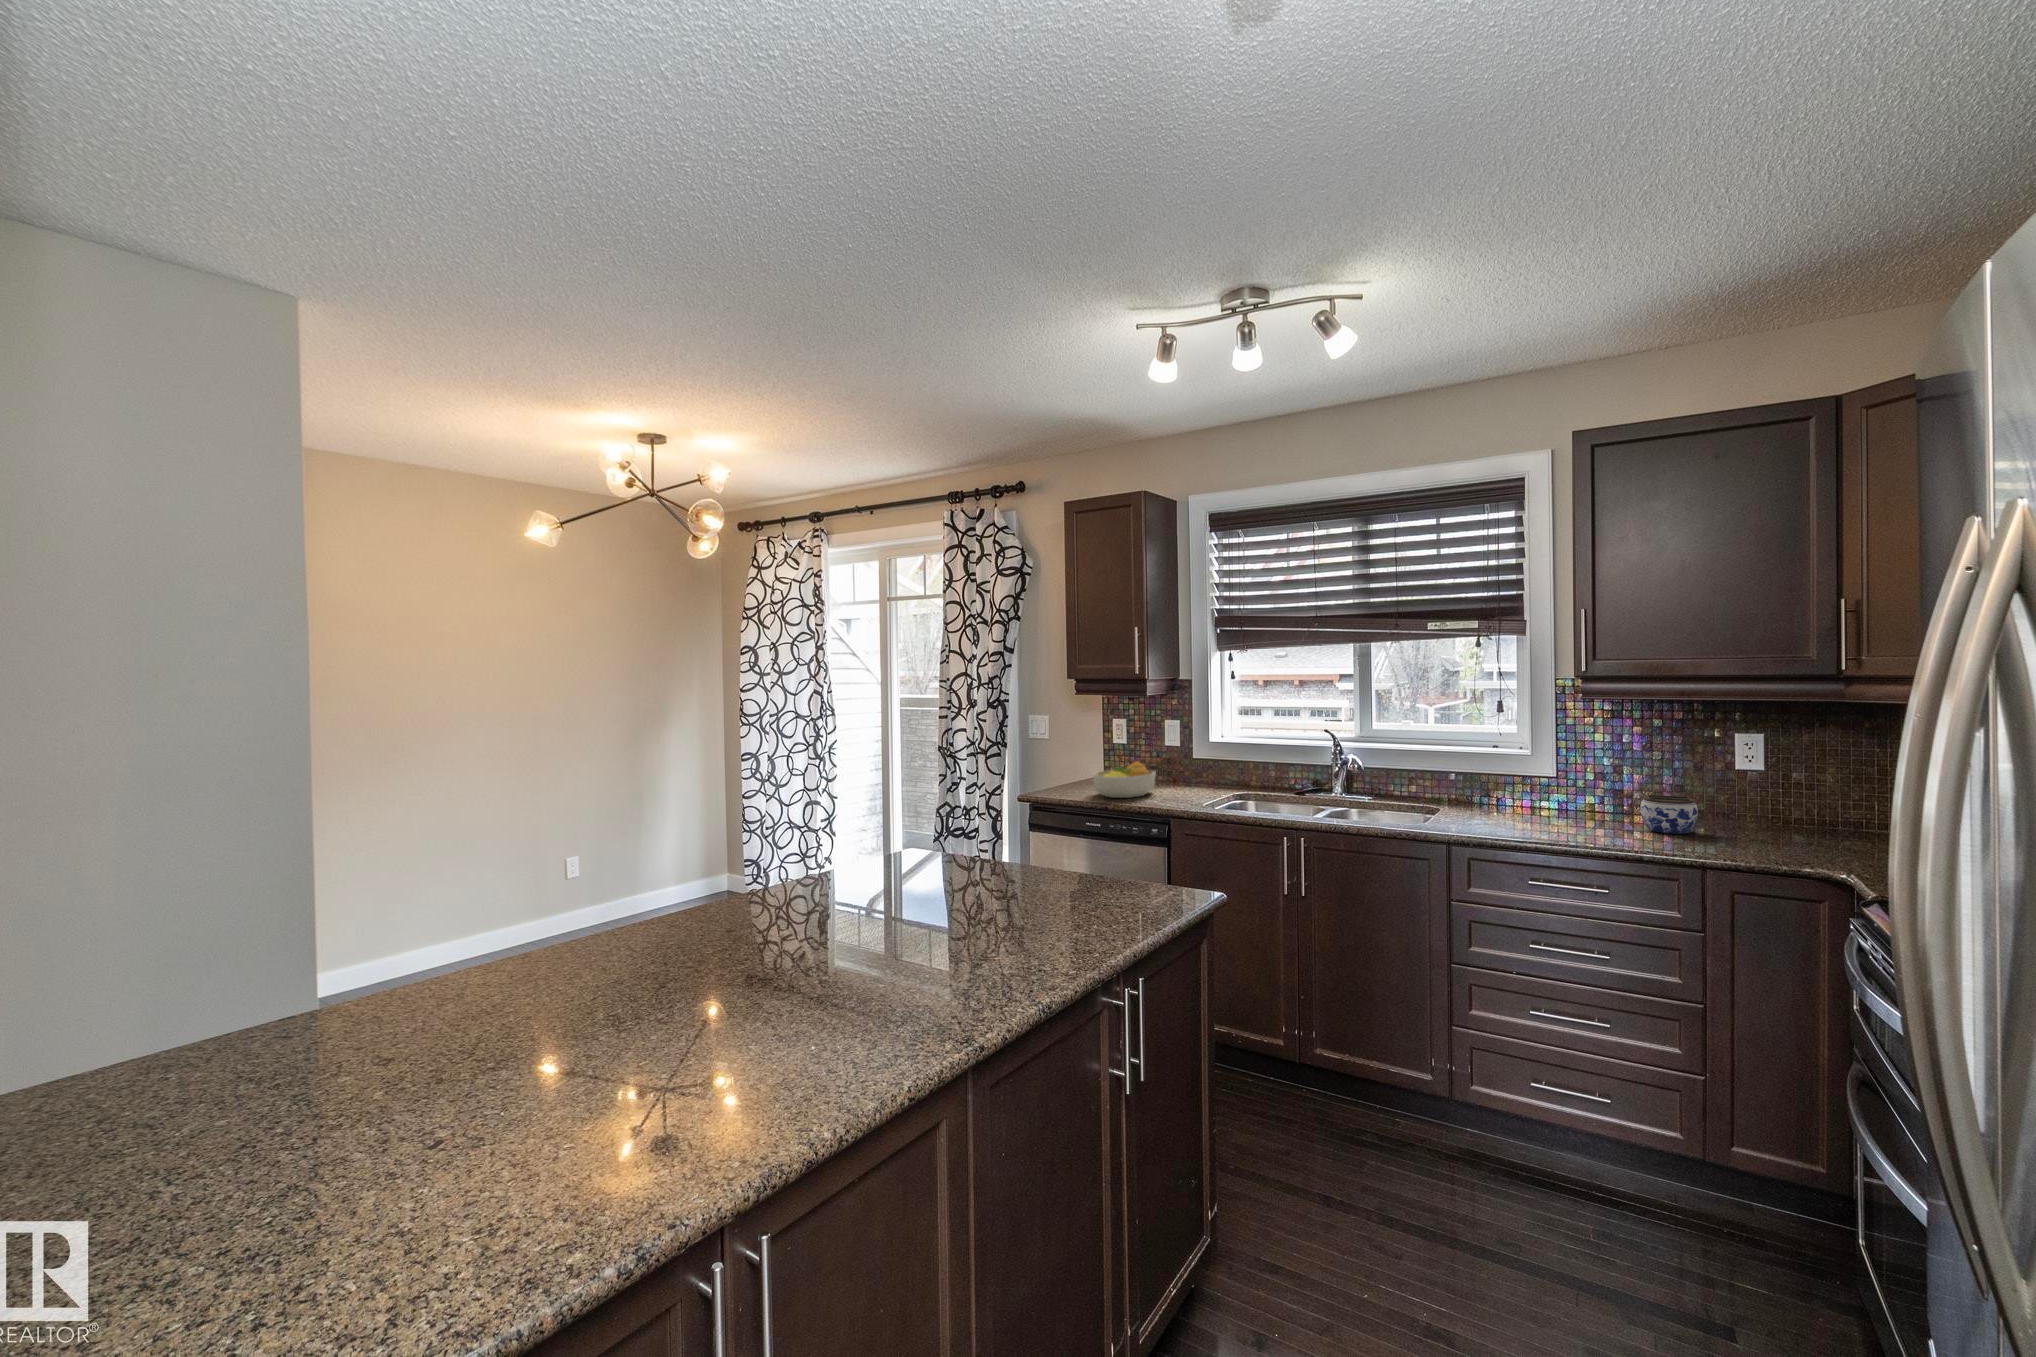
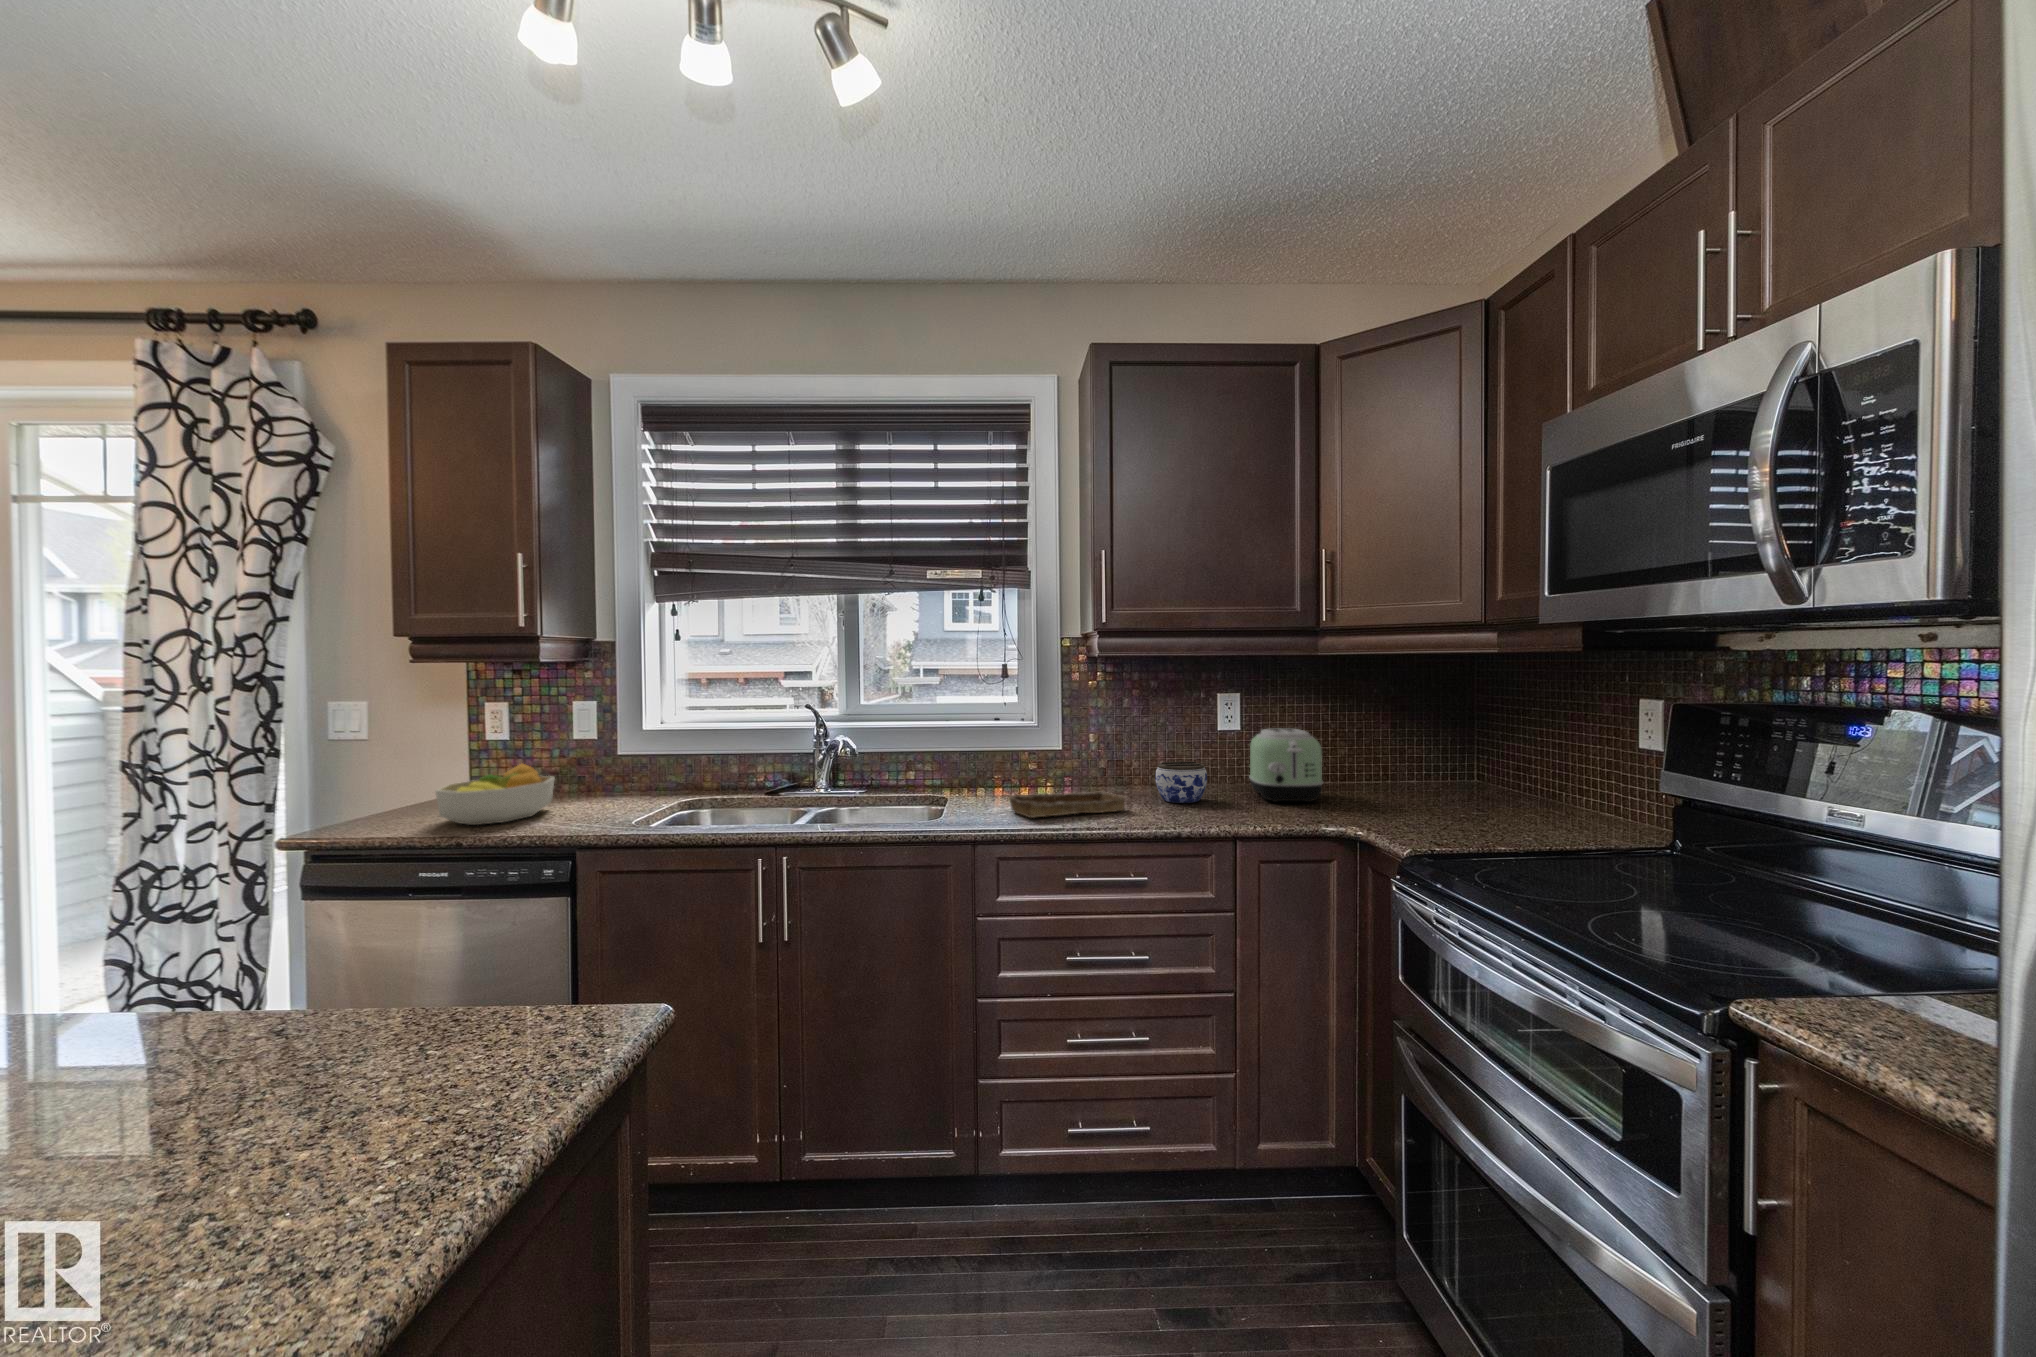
toaster: none [1755,771,1841,846] -> present [1249,729,1323,802]
tray: none [1483,811,1601,833] -> present [1009,792,1125,818]

